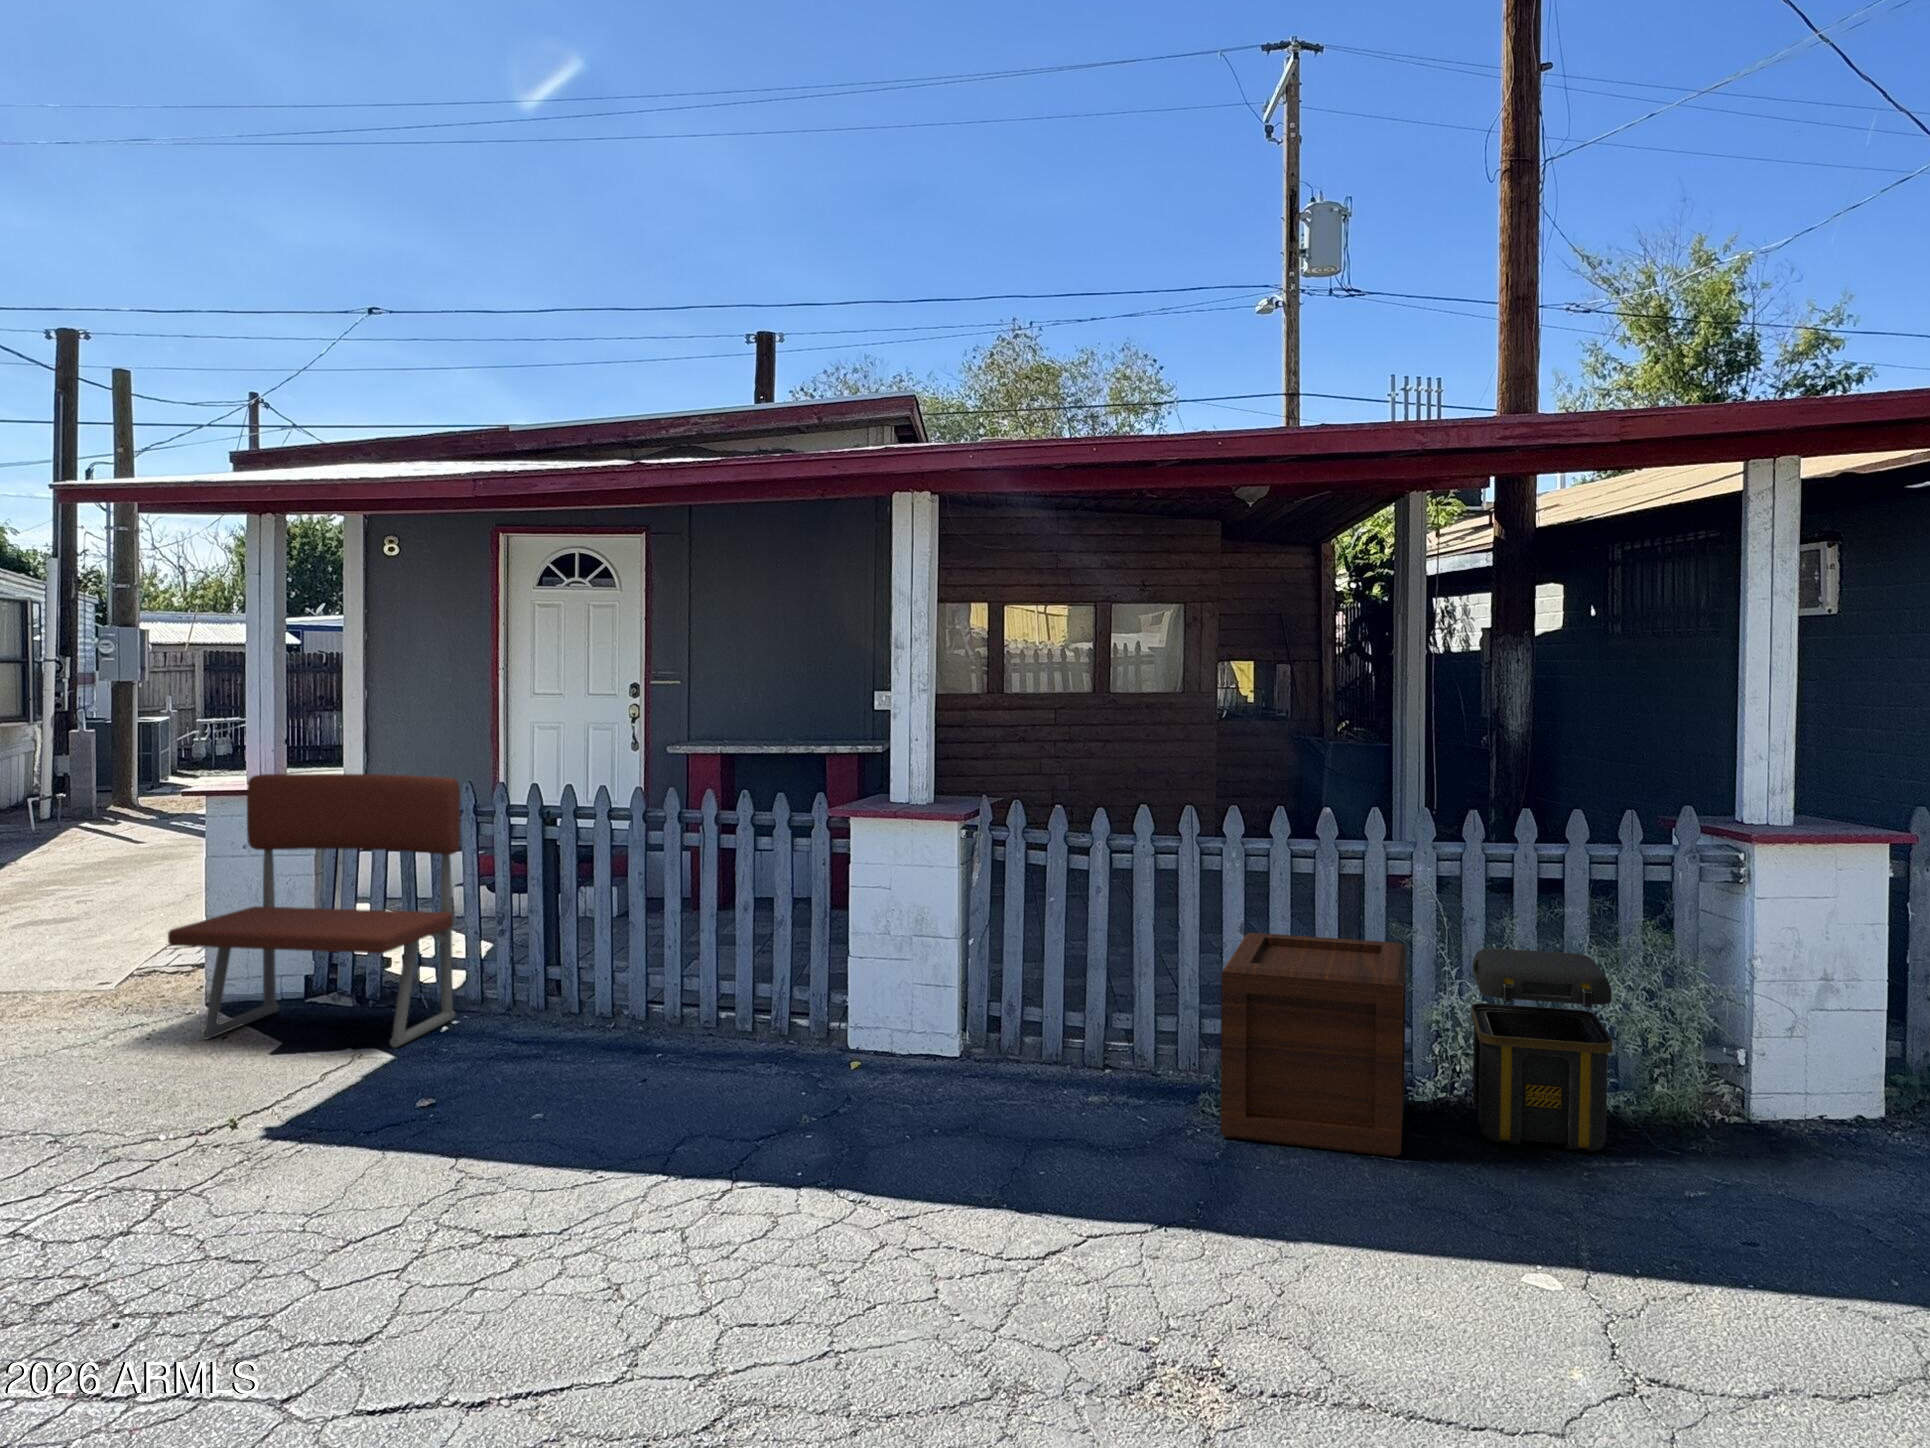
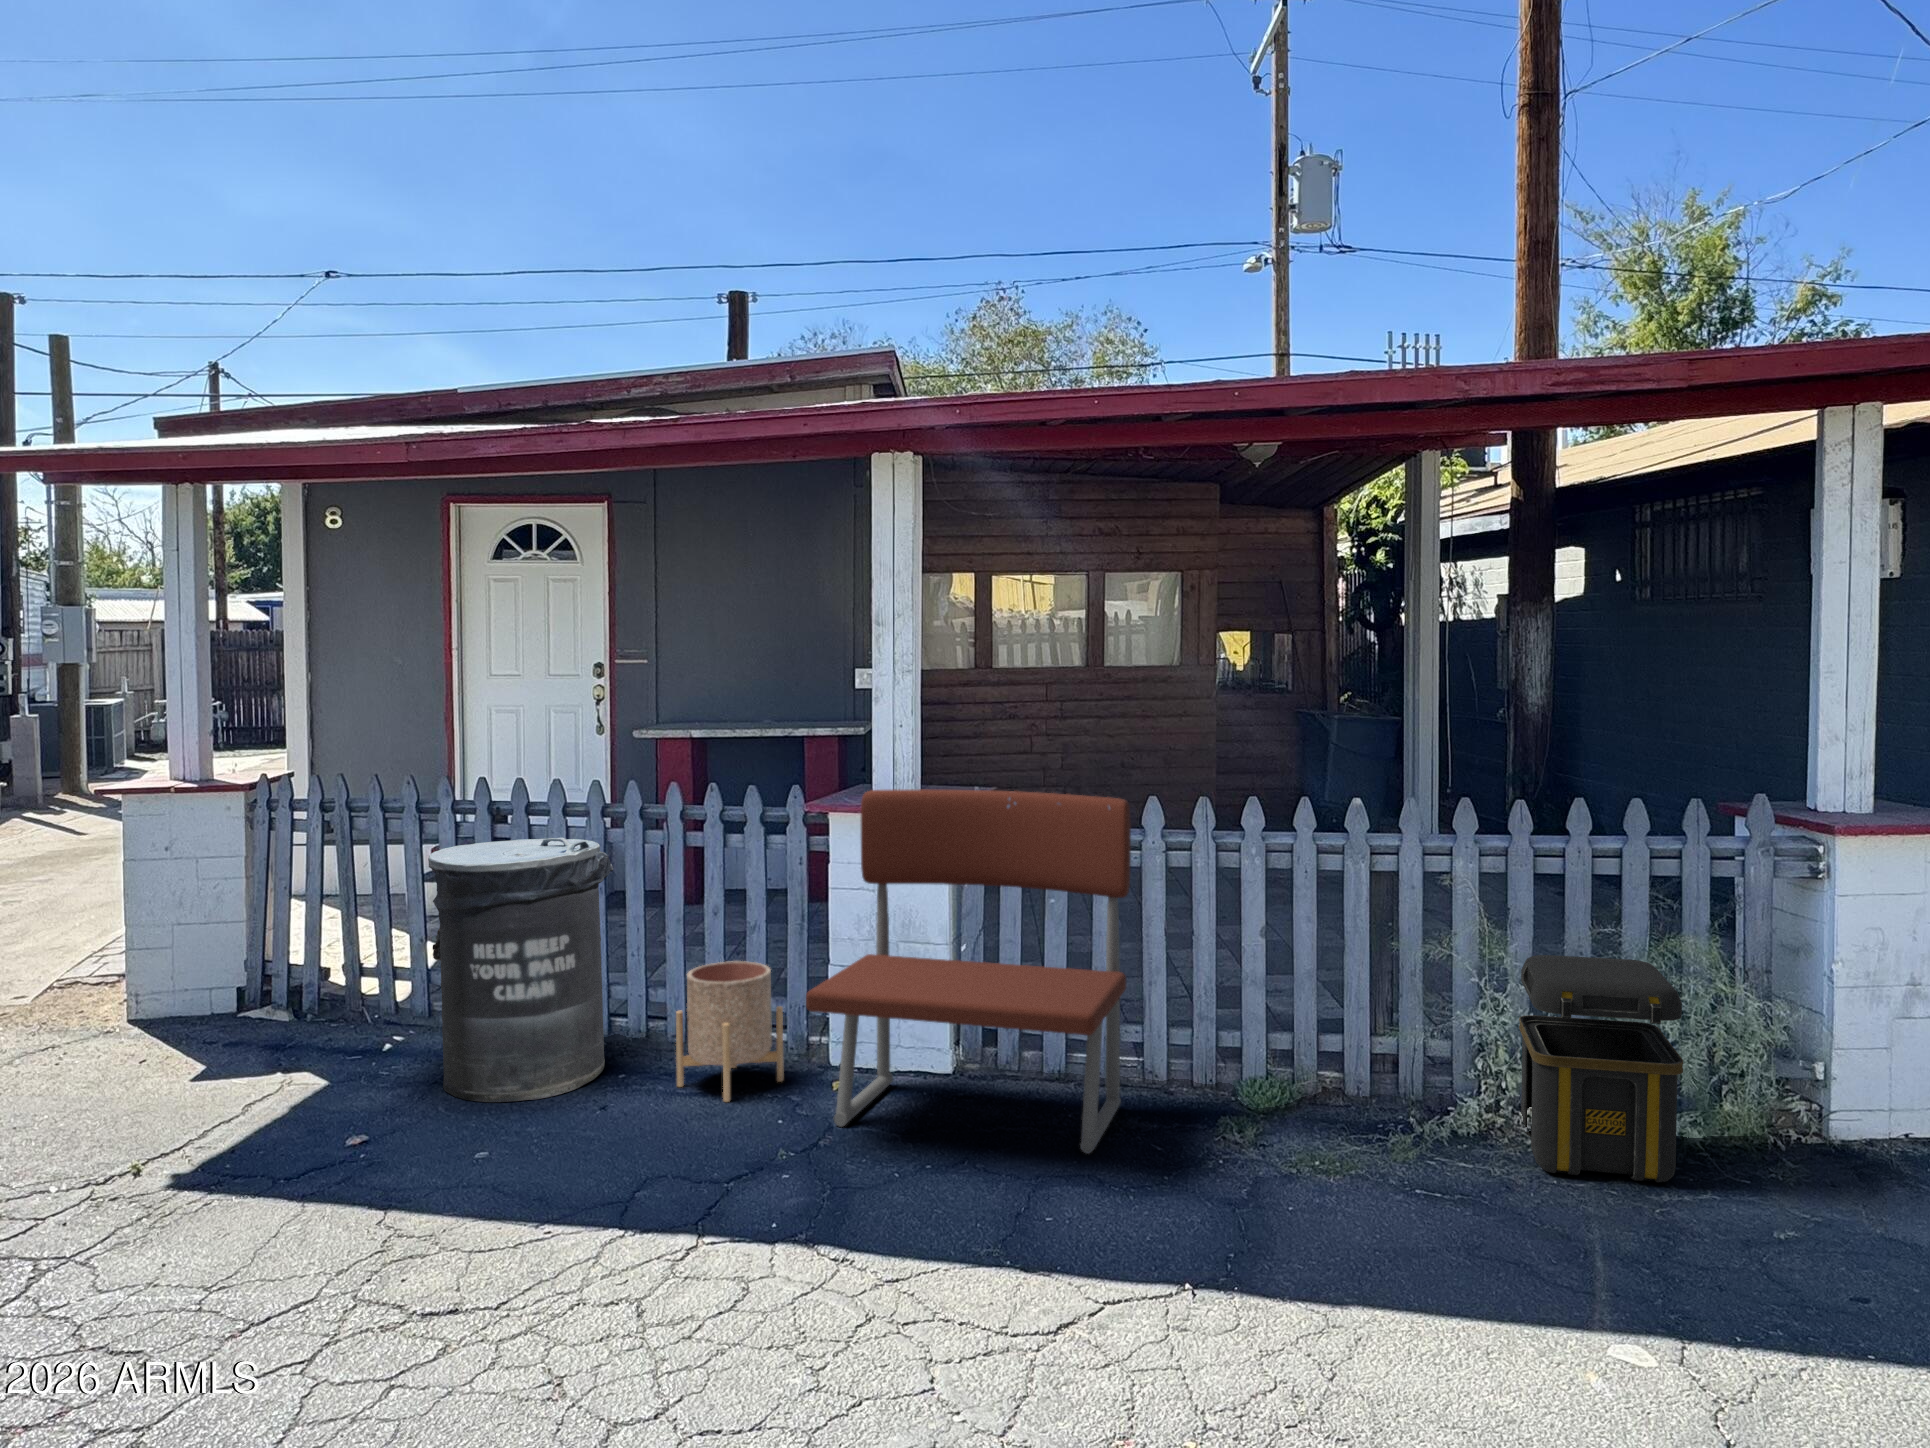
bench: present [168,774,460,1047] -> present [806,789,1131,1154]
trash can: none [491,838,656,1072] -> present [428,838,613,1102]
wooden crate: present [1220,933,1406,1157] -> none [1246,939,1451,1193]
planter: none [711,950,807,1075] -> present [676,961,784,1102]

